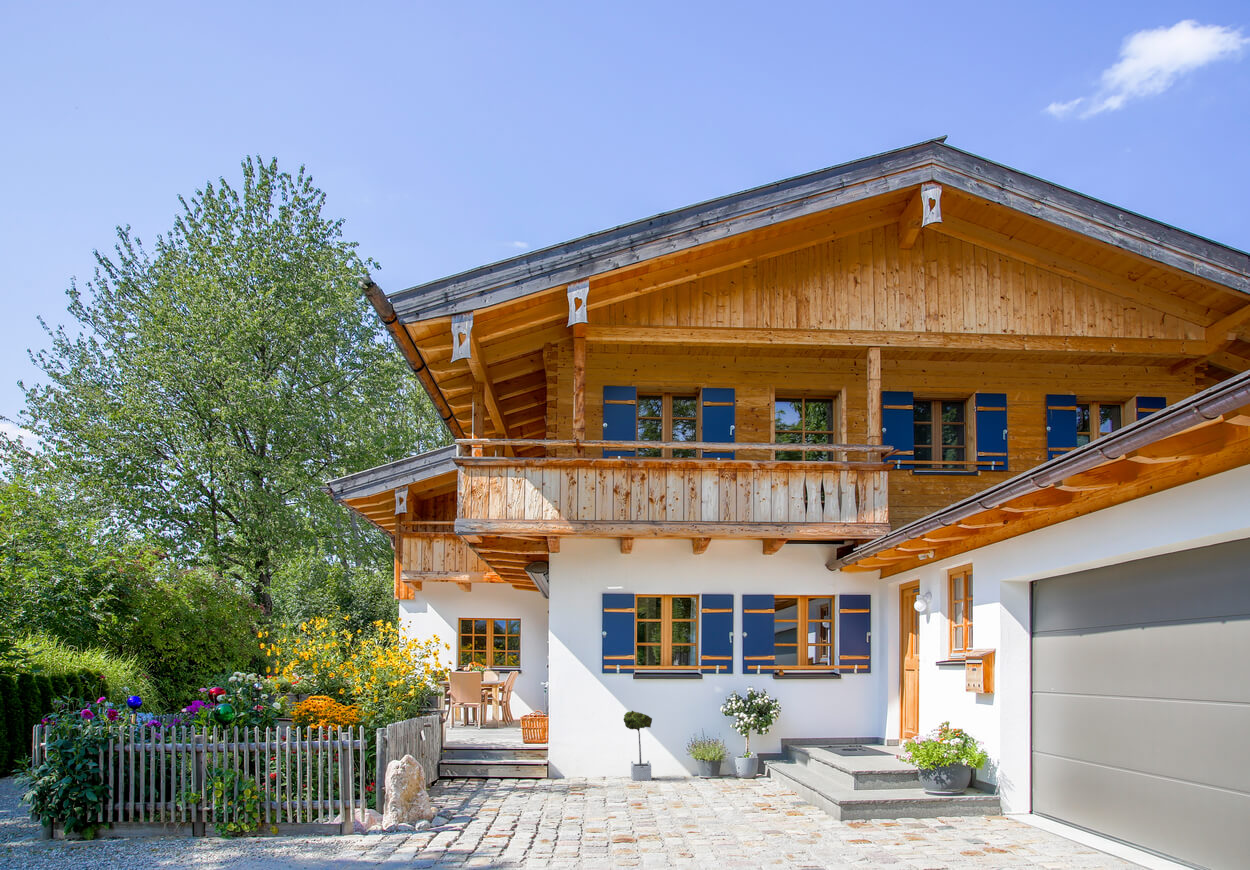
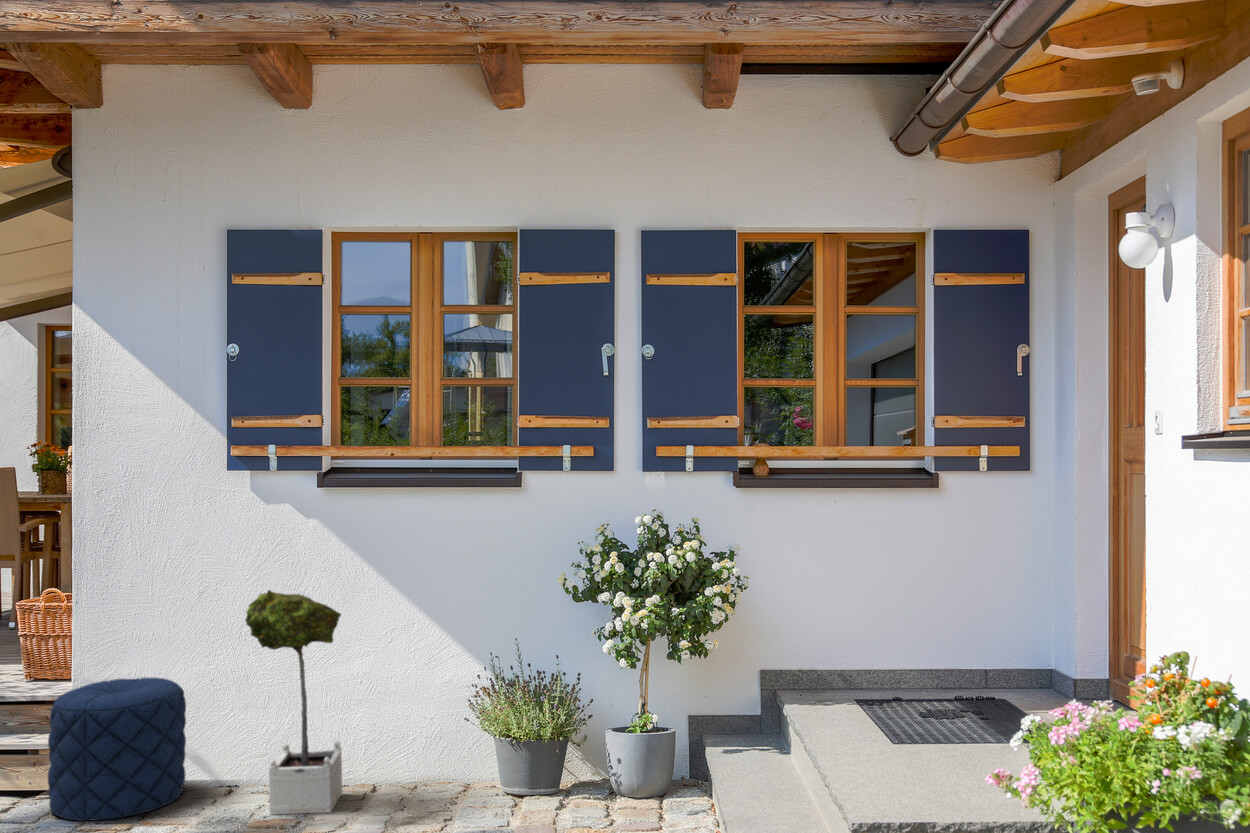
pouf: none [560,740,599,782] -> present [48,677,186,821]

